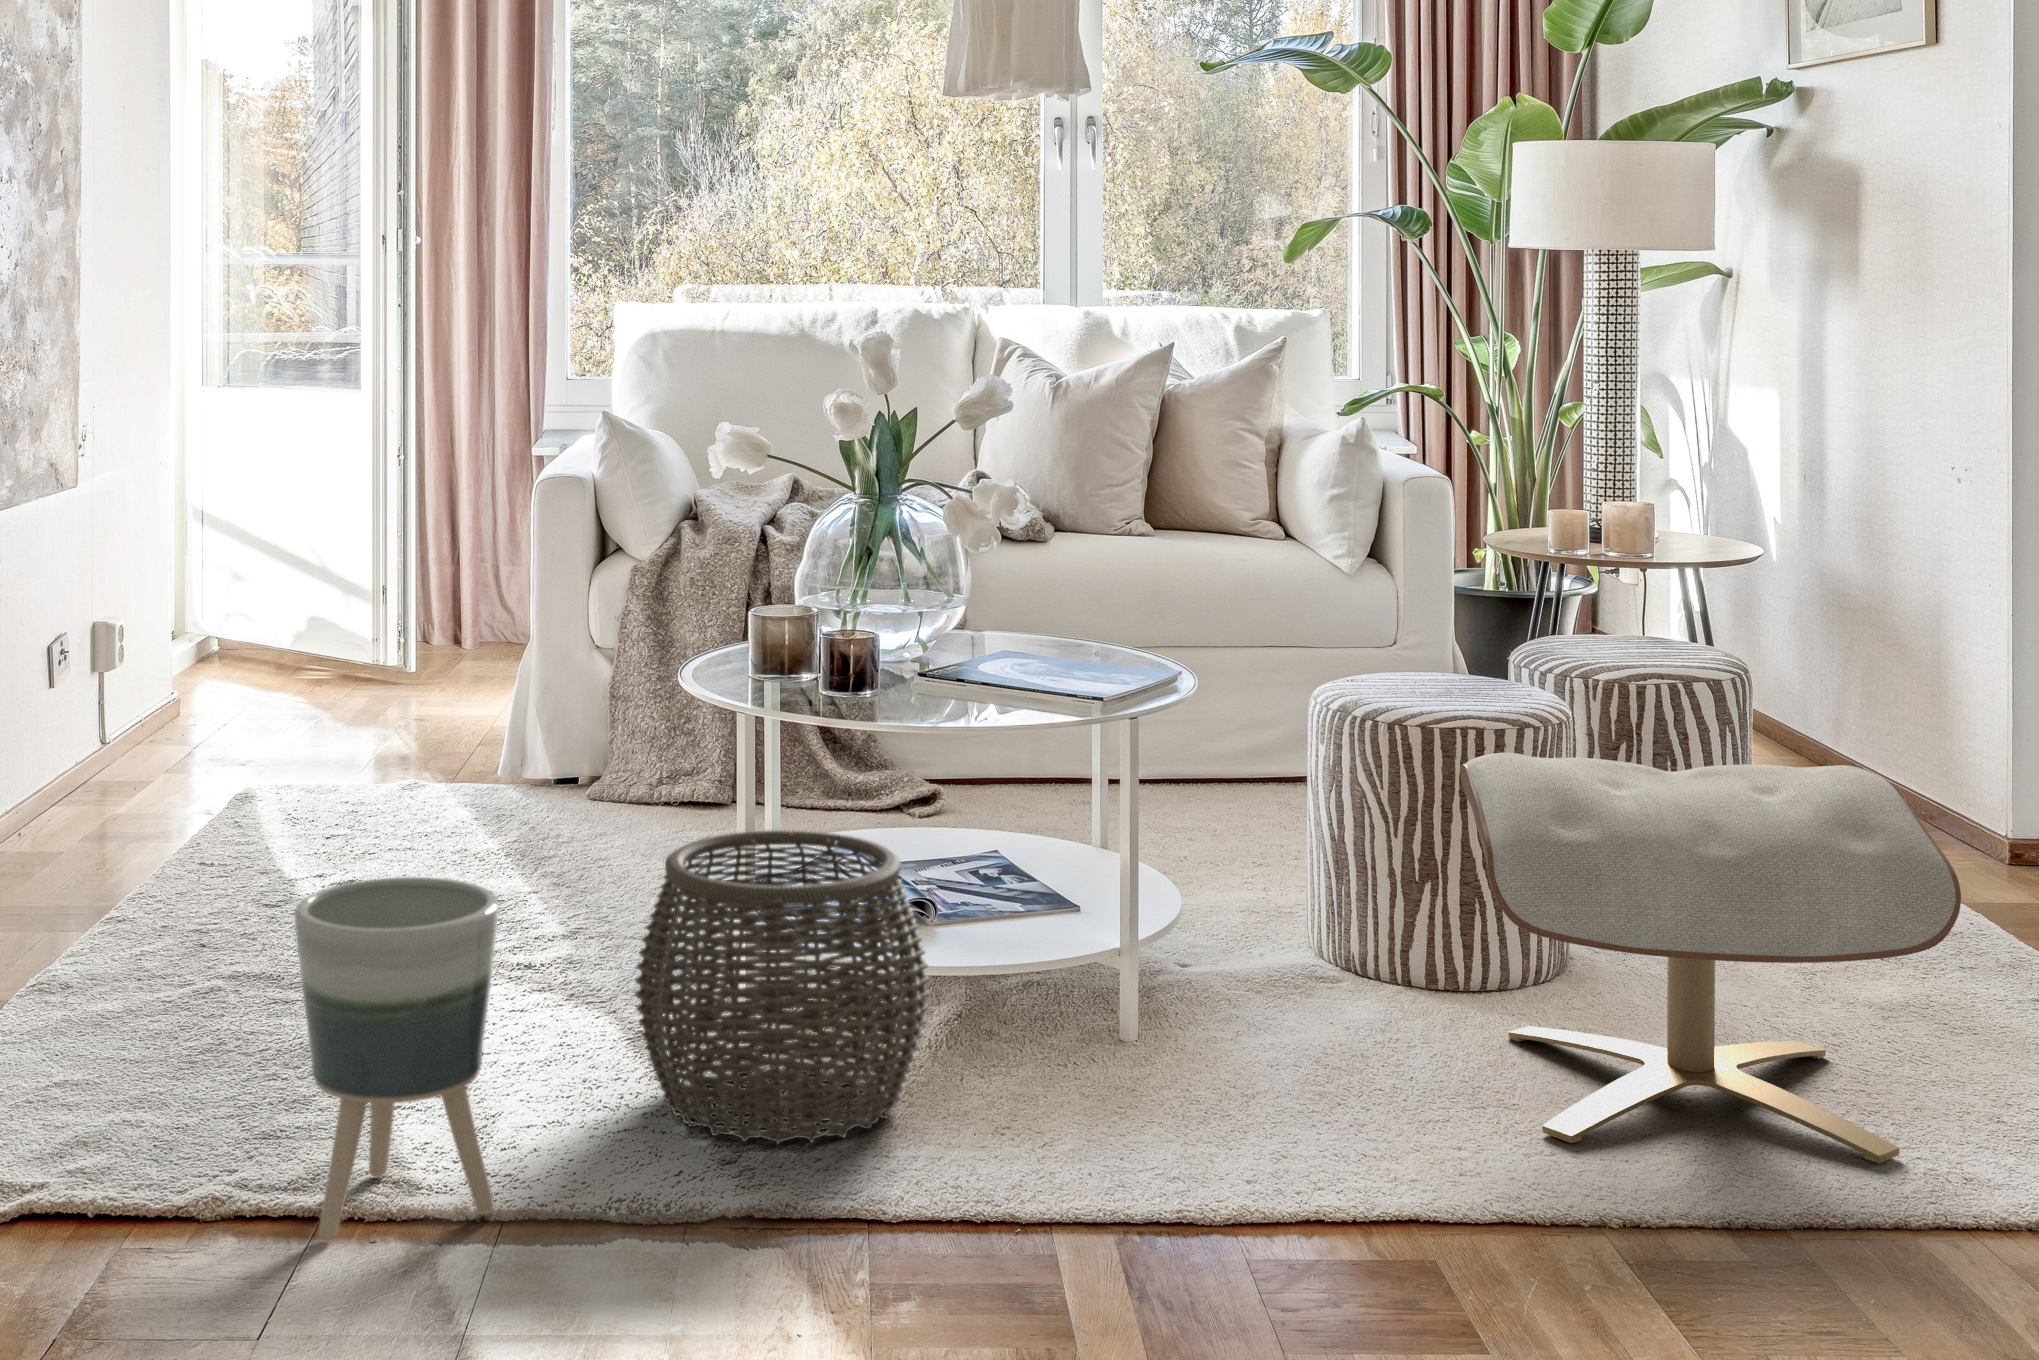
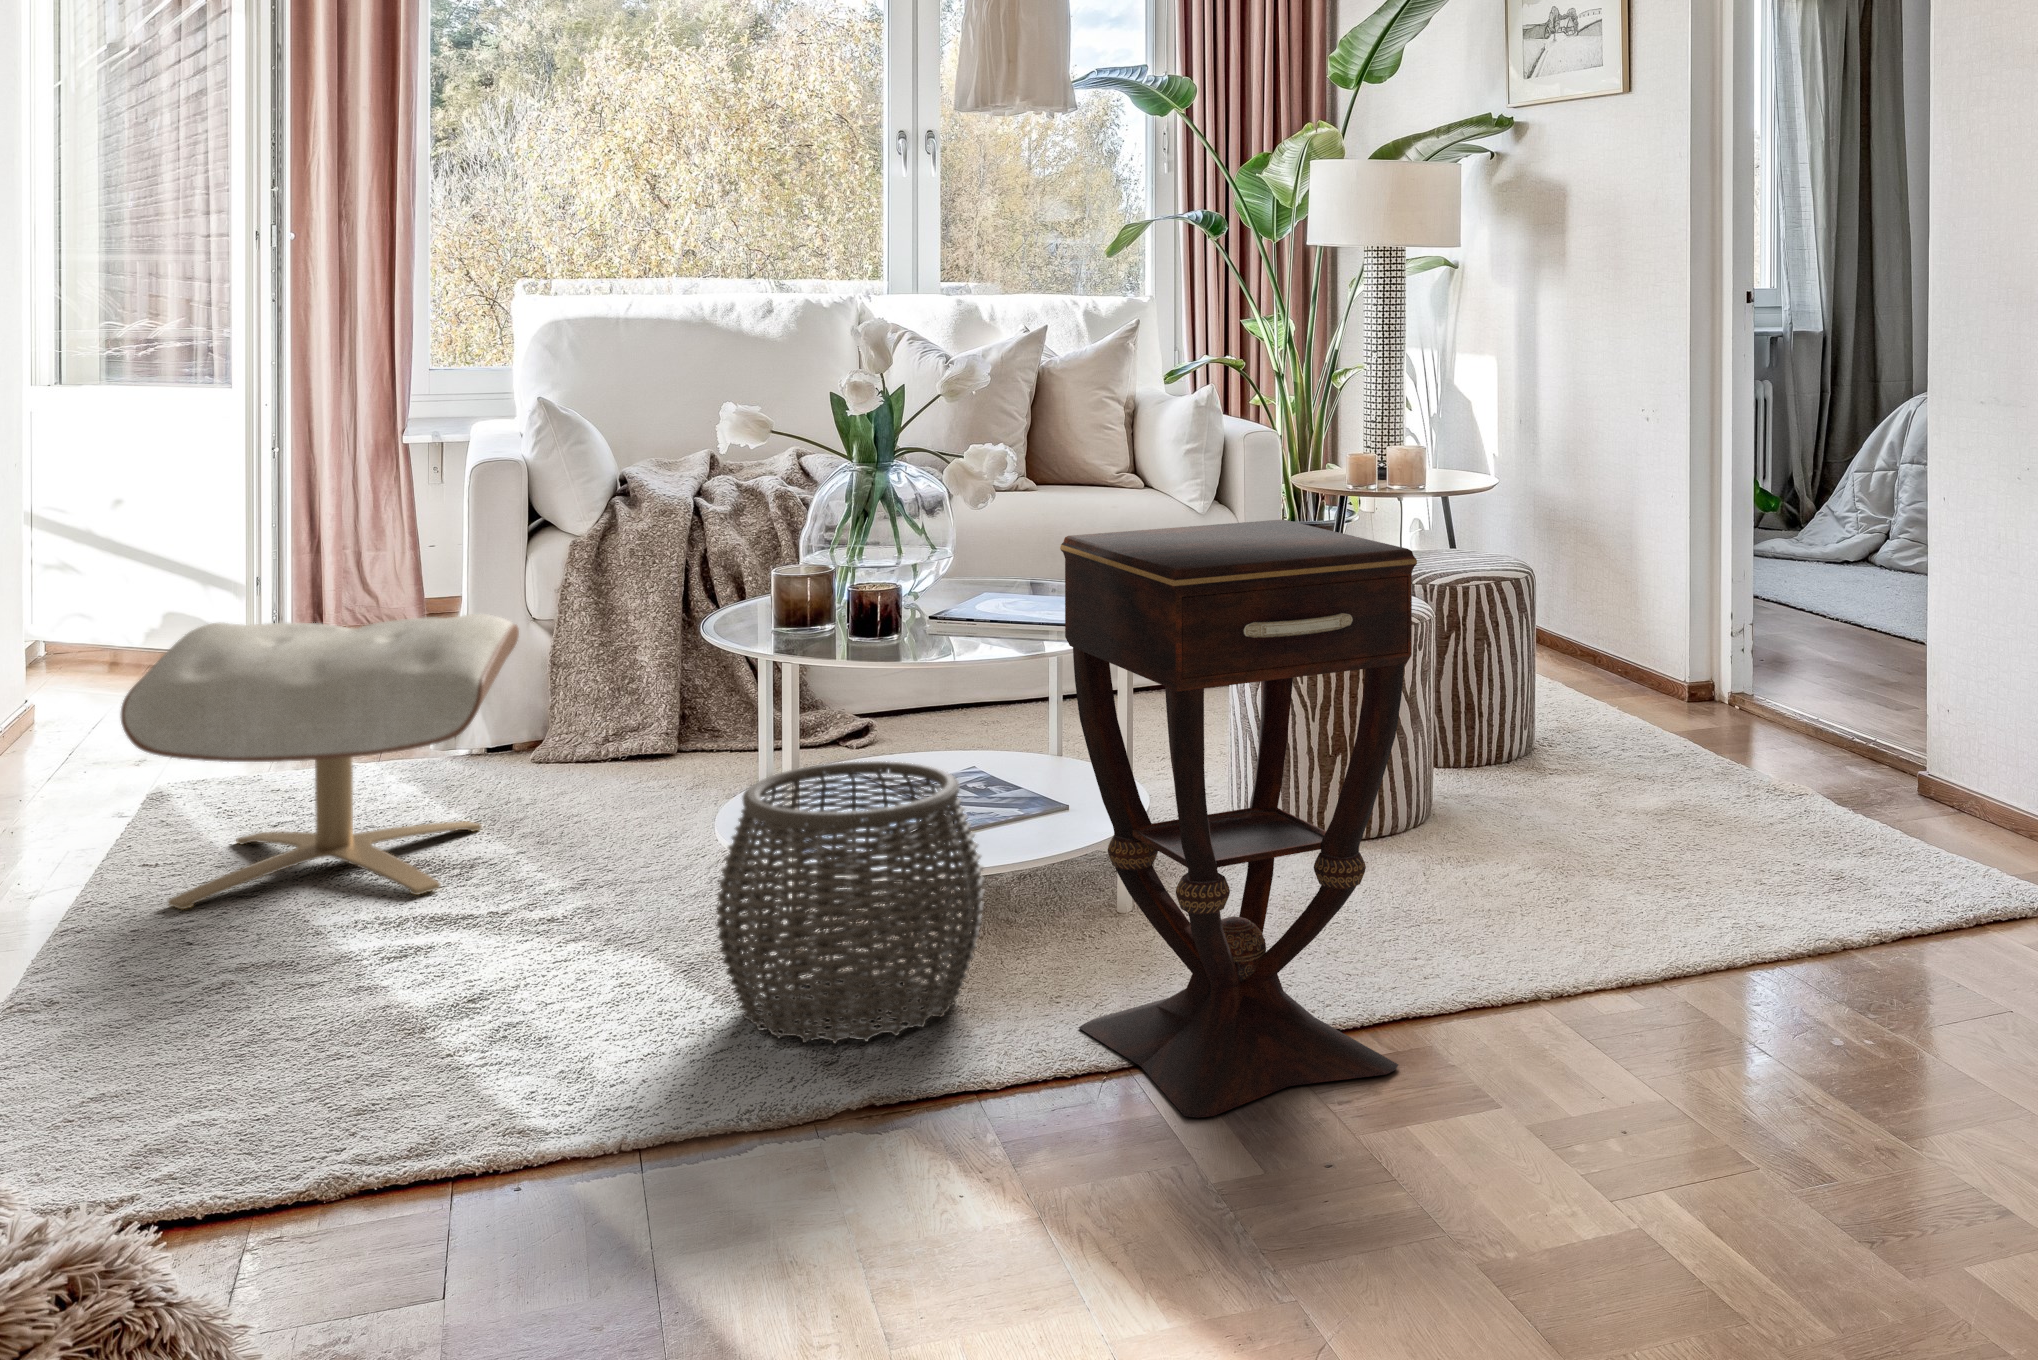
side table: none [996,586,1397,1291] -> present [1060,519,1417,1118]
ottoman: present [1460,753,1961,1163] -> present [121,614,519,909]
planter: present [294,877,499,1240] -> none [421,836,628,1194]

